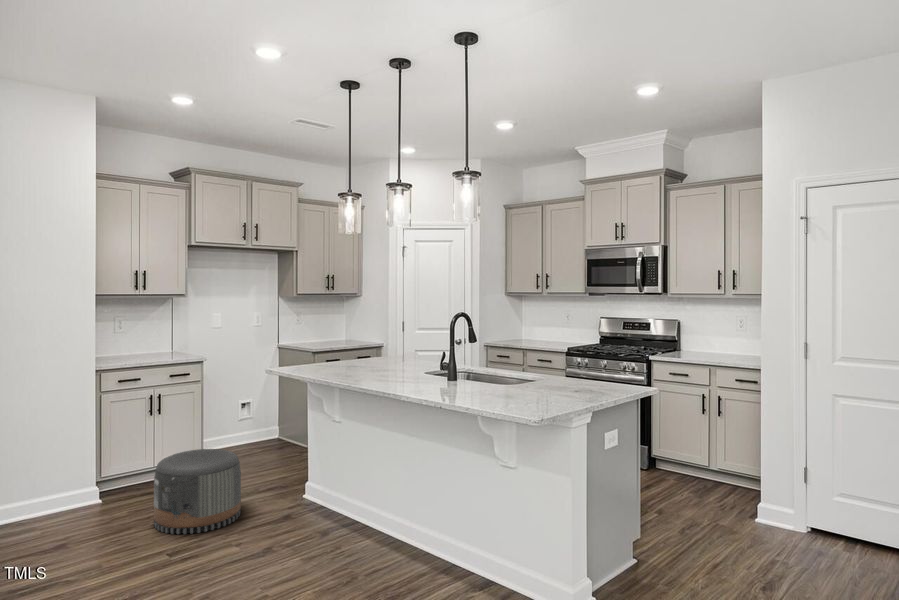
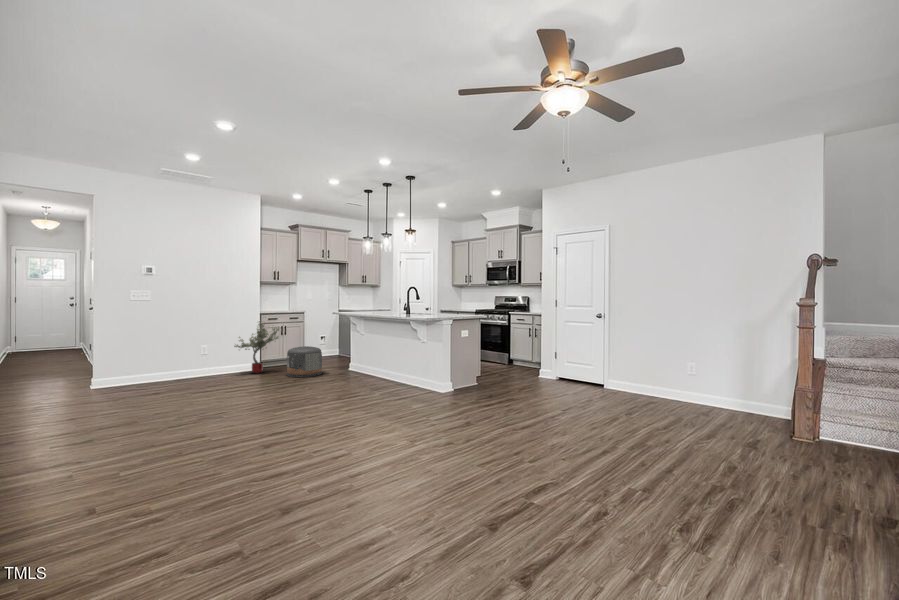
potted tree: none [19,388,141,519] -> present [234,321,279,374]

